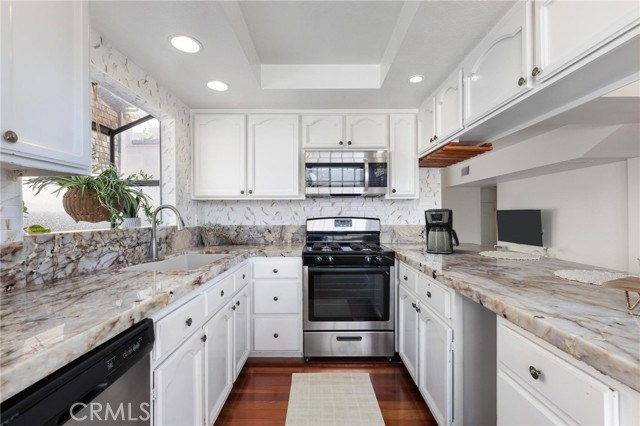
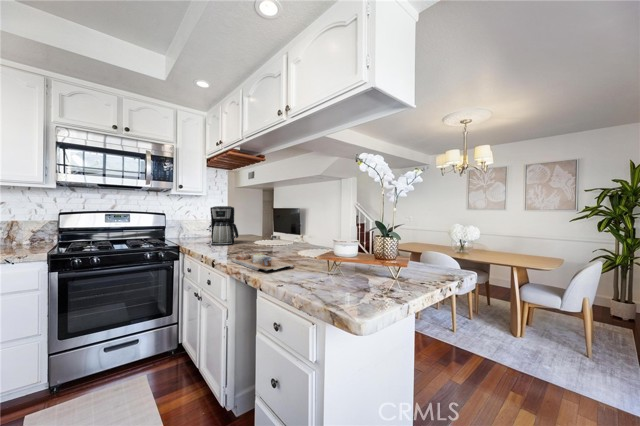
cutting board: none [458,265,574,299] -> present [231,252,294,271]

